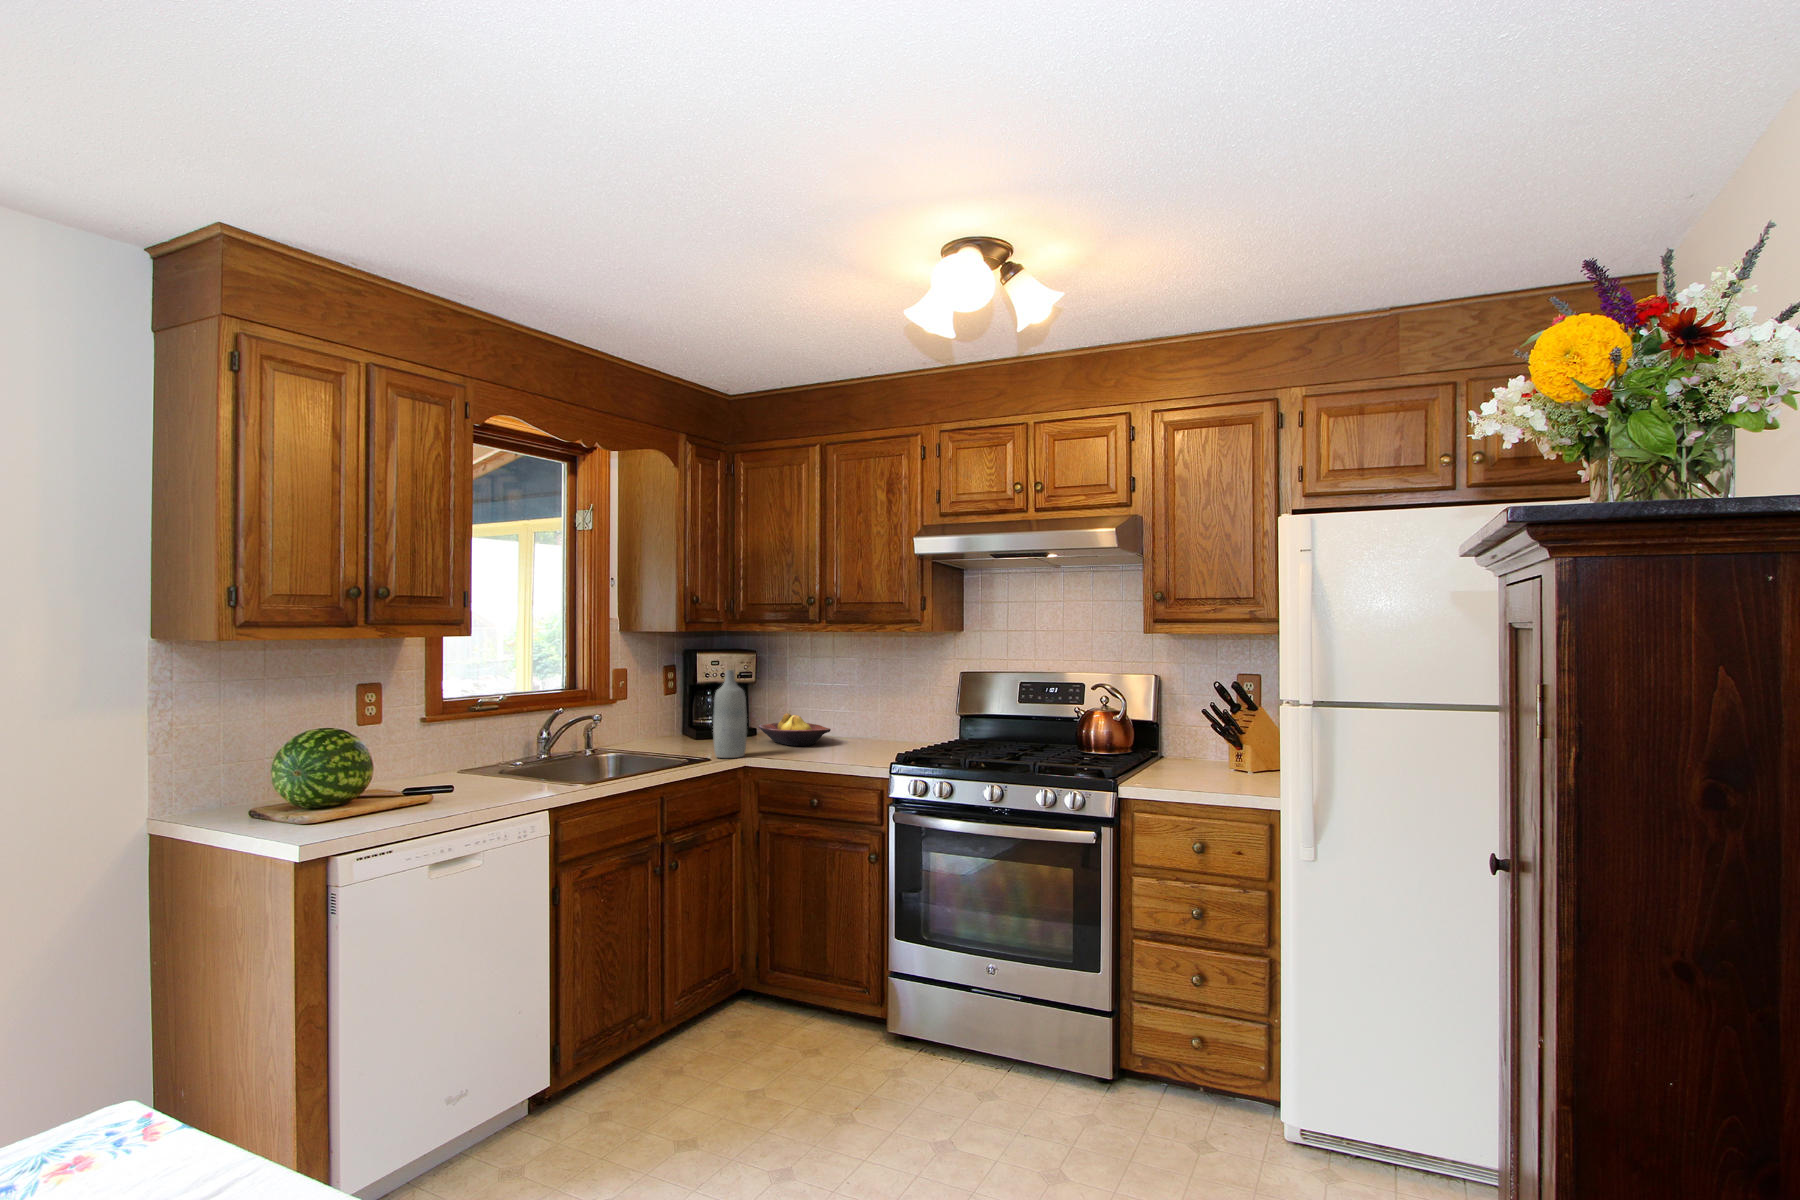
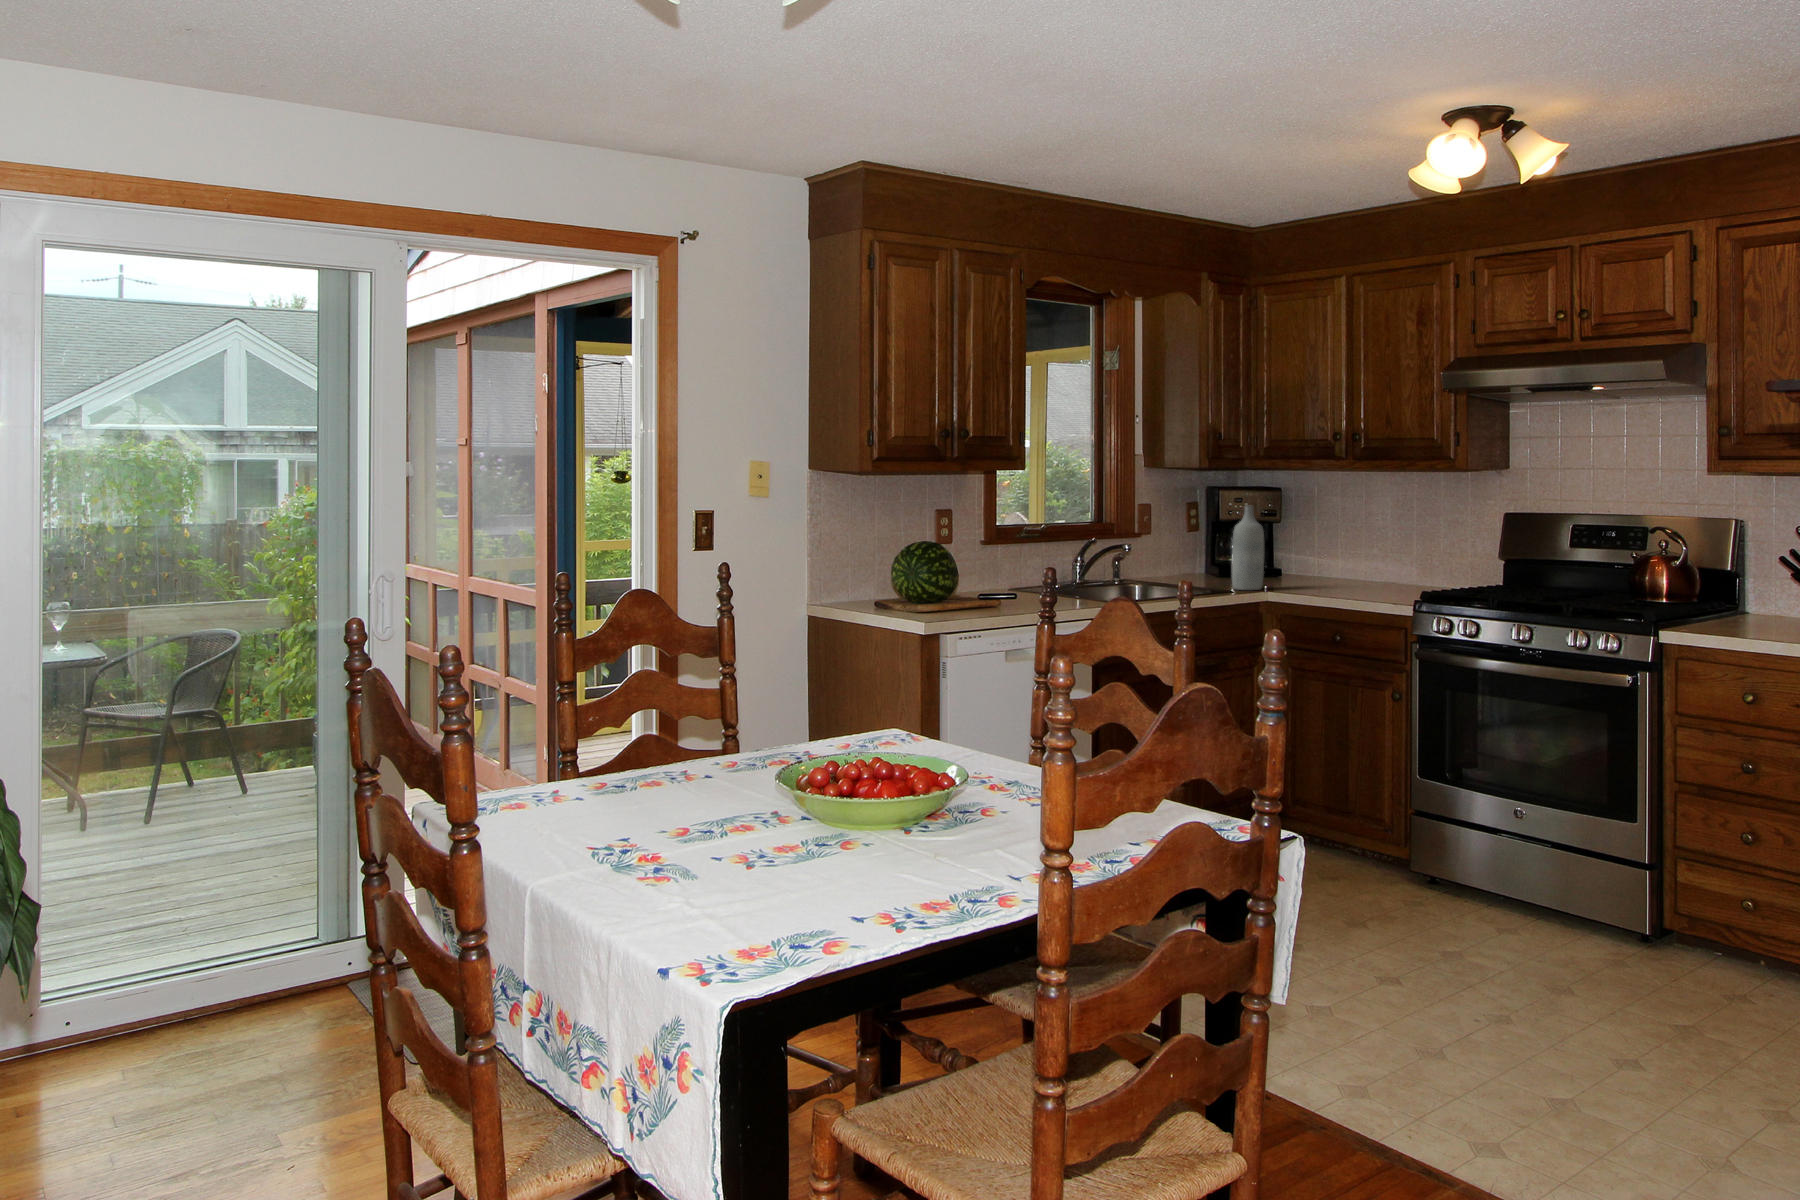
fruit bowl: present [759,713,831,746] -> none [1280,552,1354,584]

